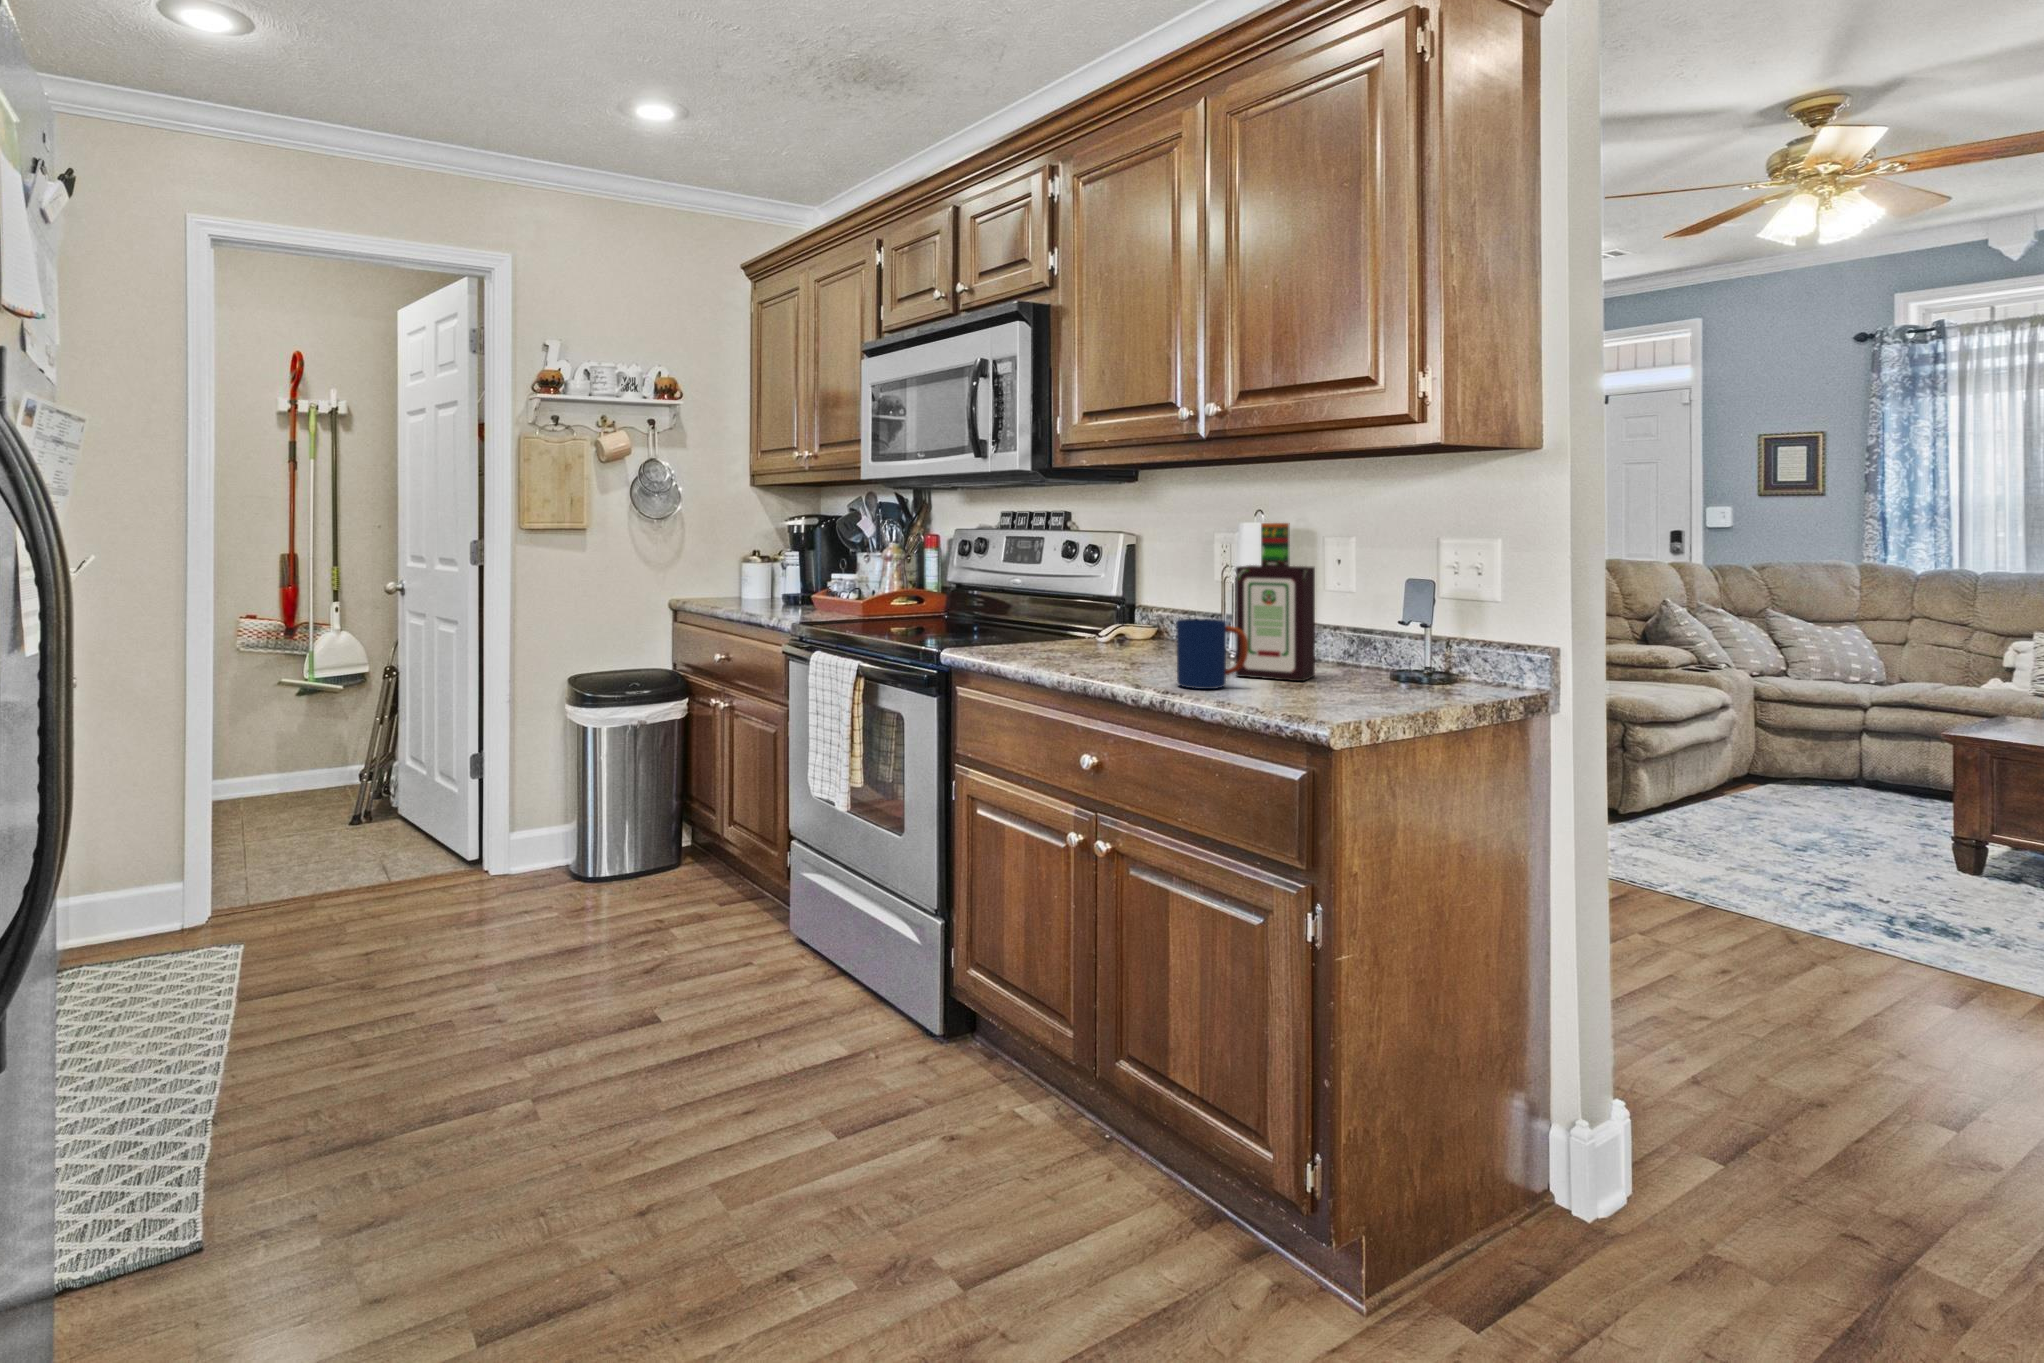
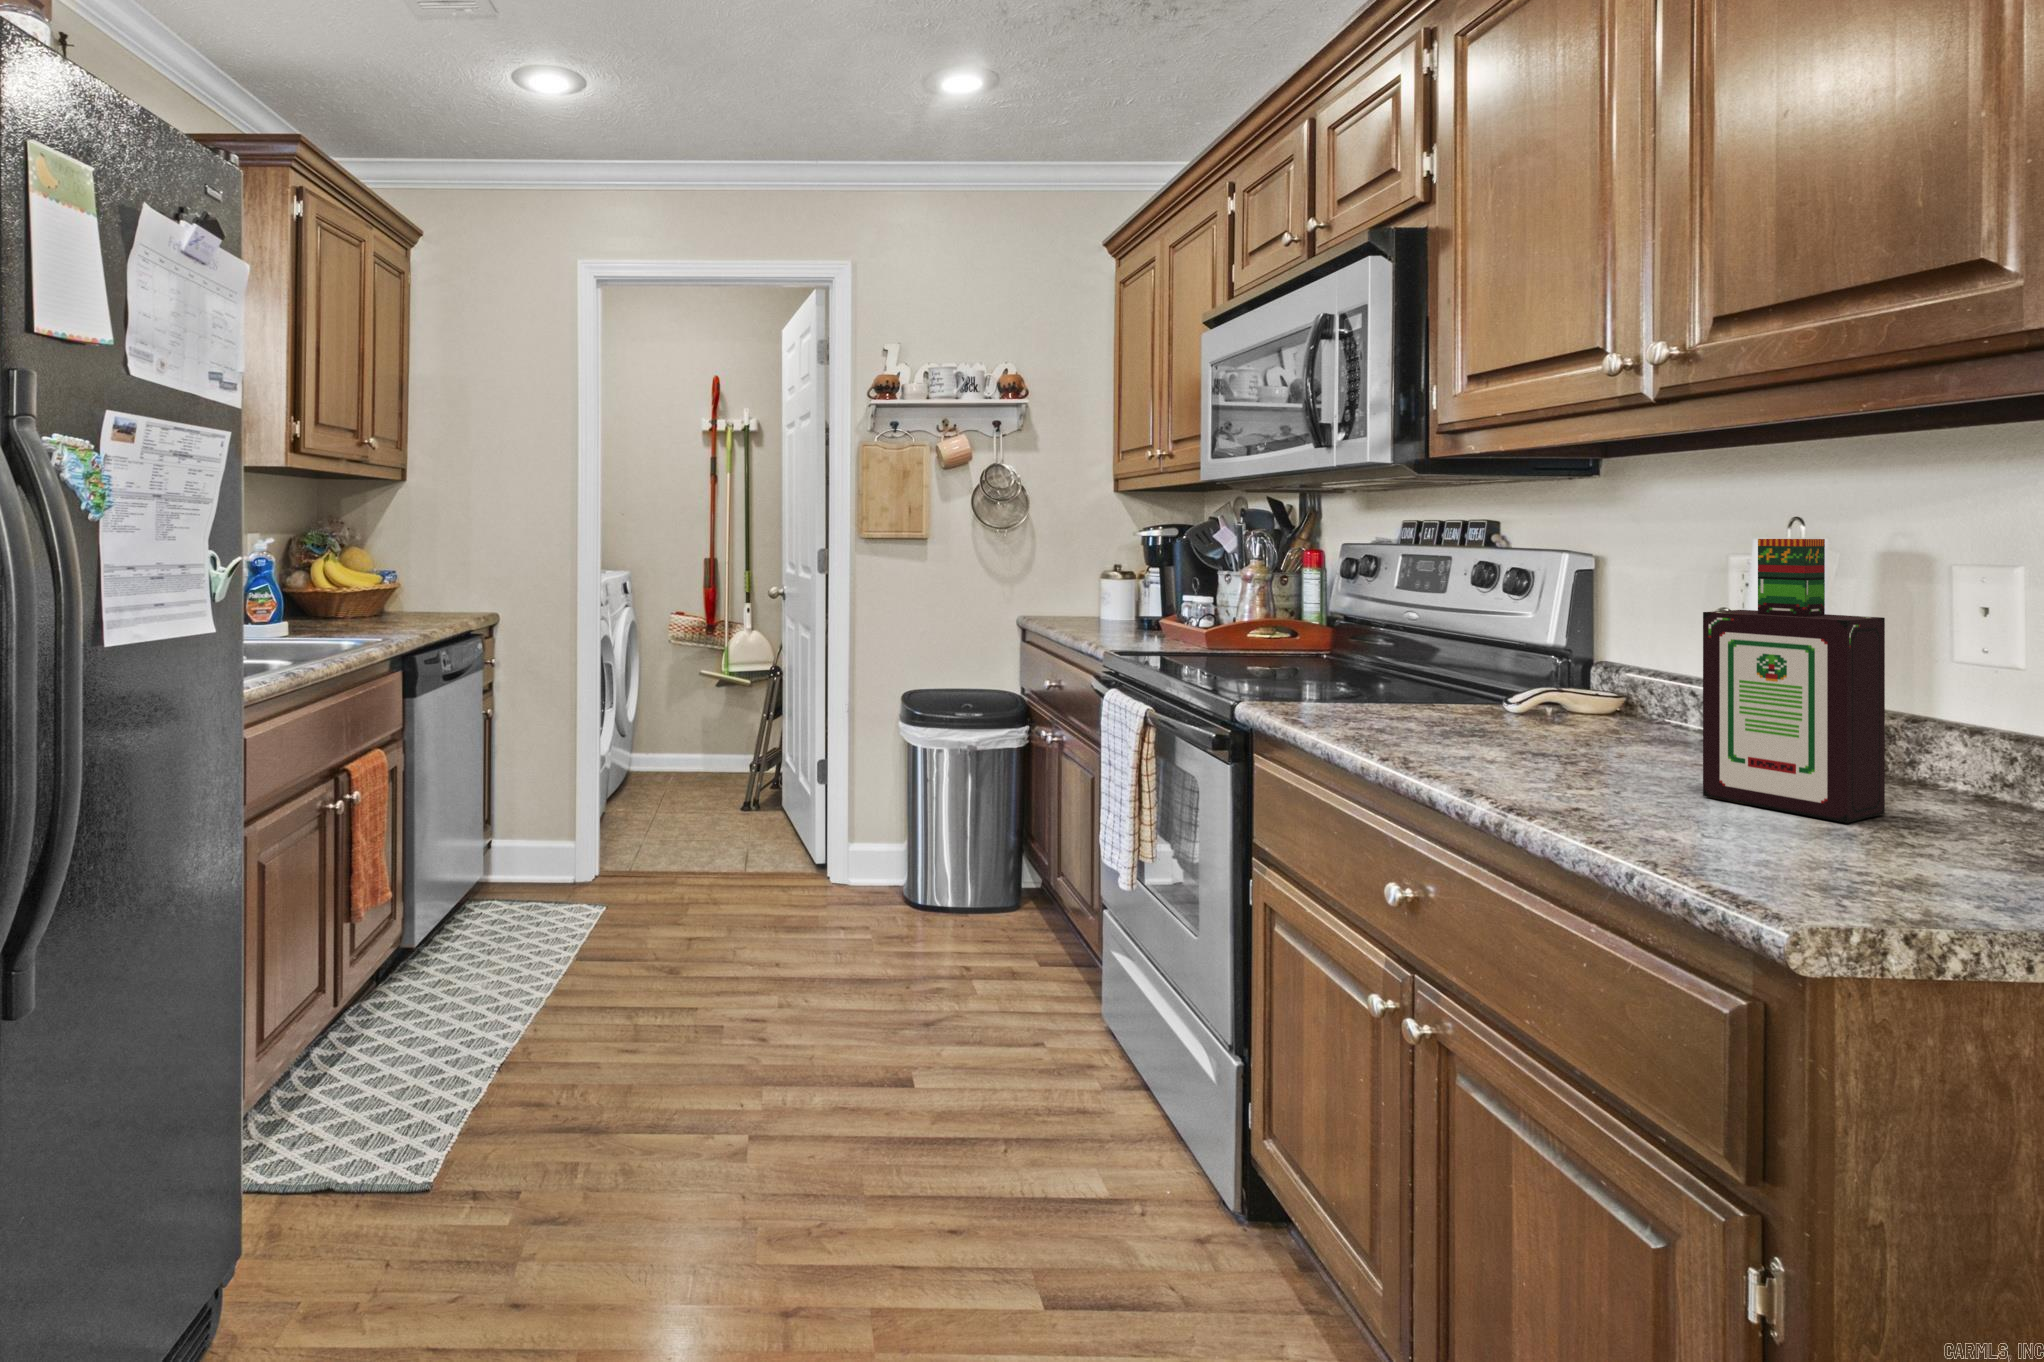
mug: present [1176,619,1248,689] -> none [1561,695,1706,818]

